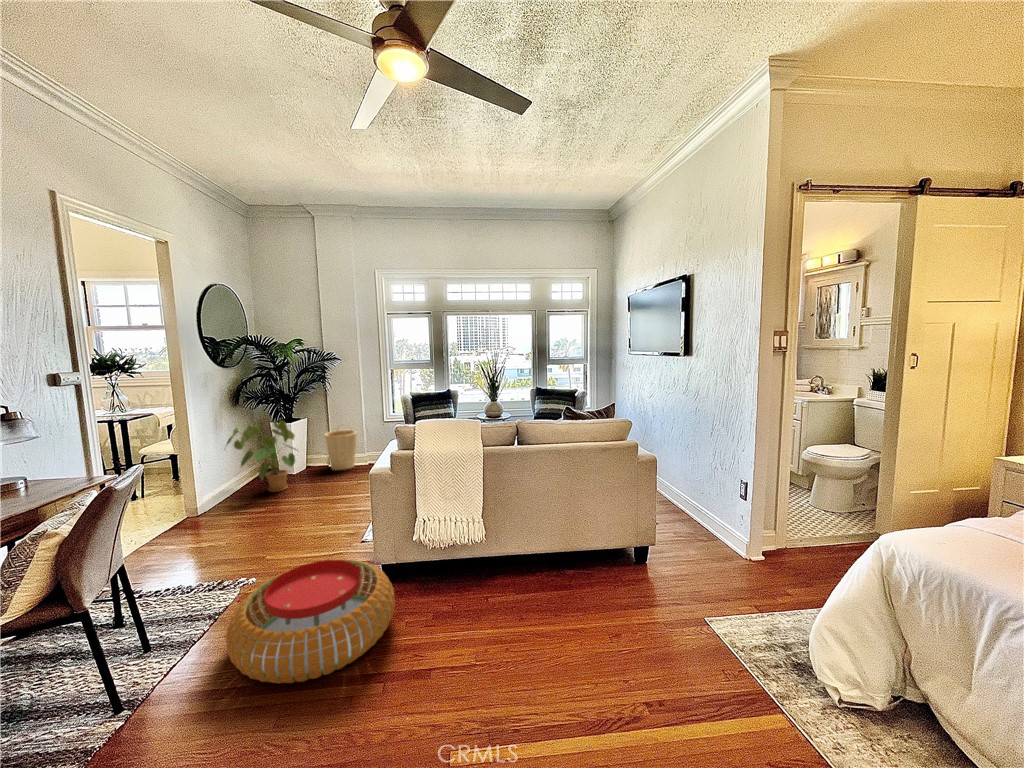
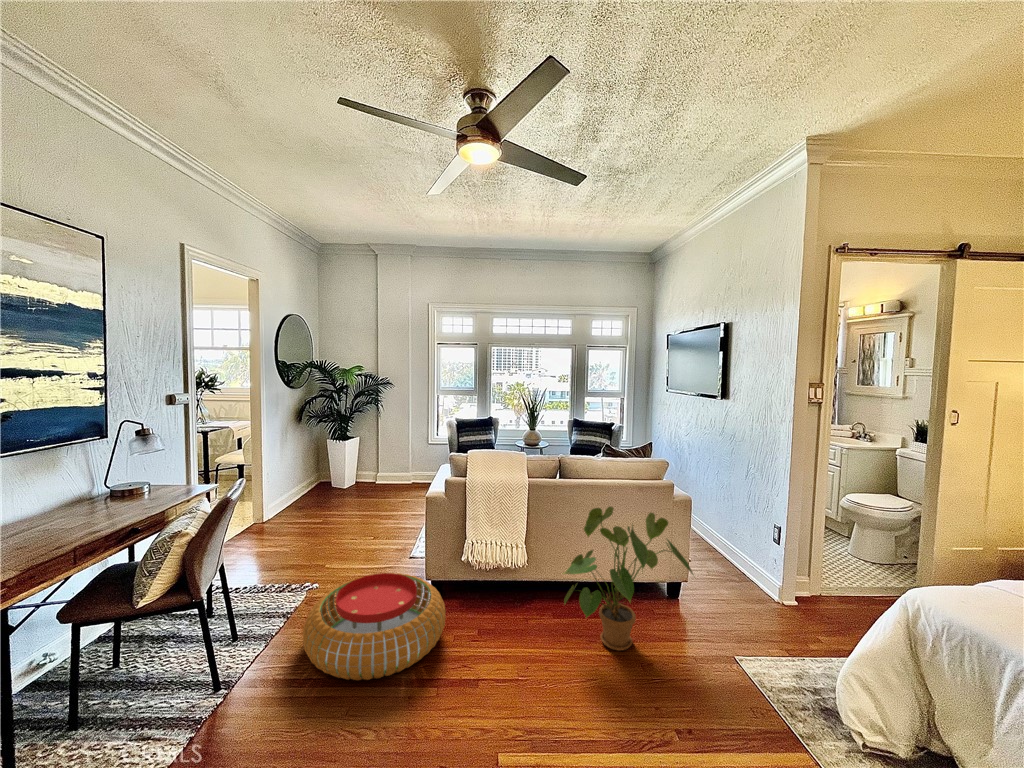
house plant: present [227,420,296,492] -> present [564,506,693,651]
basket: present [325,429,356,470] -> none [374,445,404,489]

